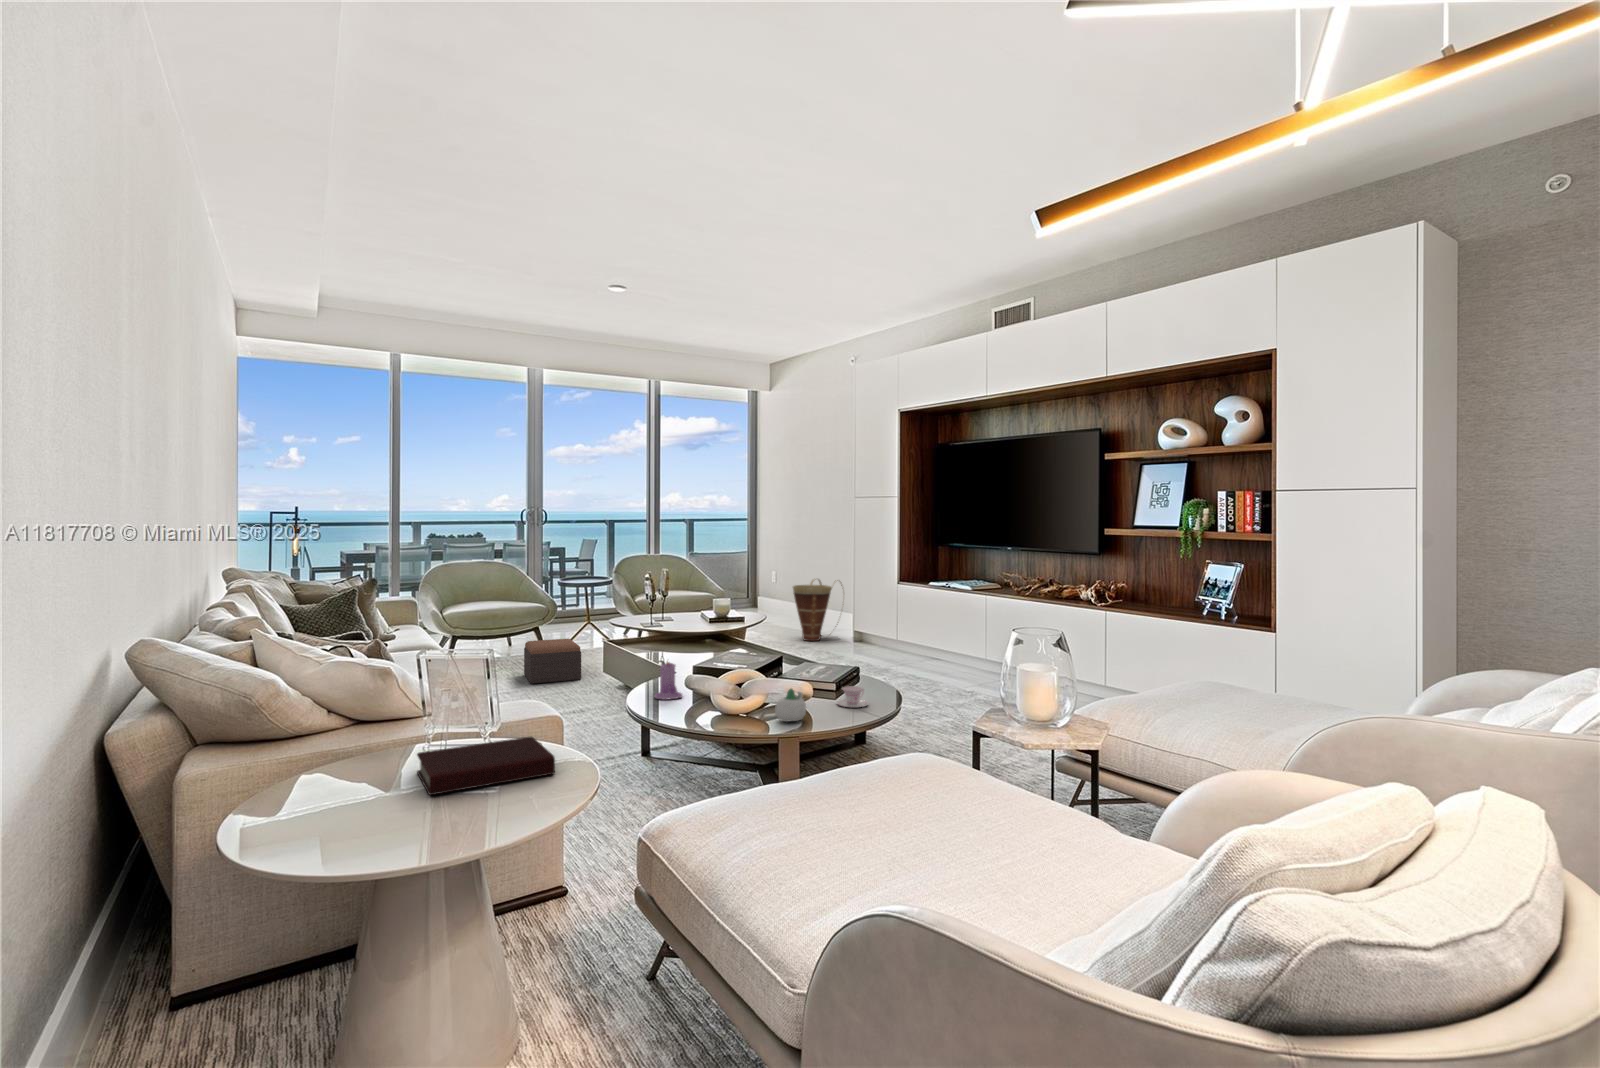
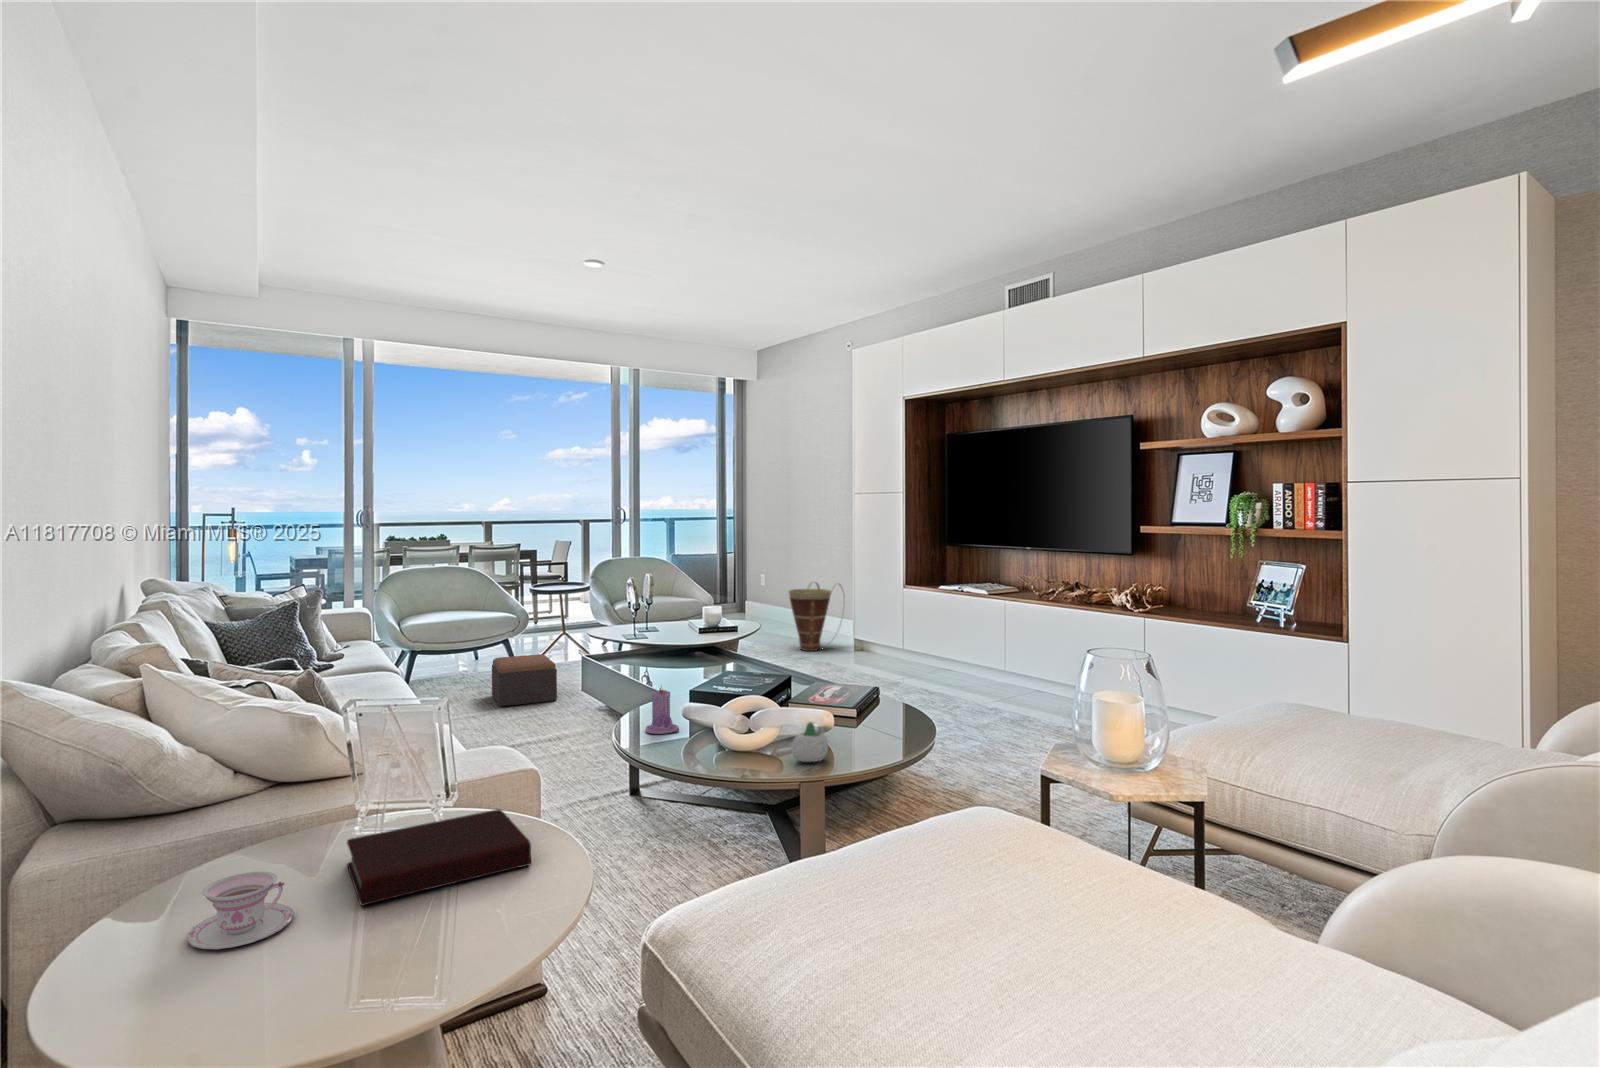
teacup: present [837,686,868,707] -> present [188,872,294,949]

